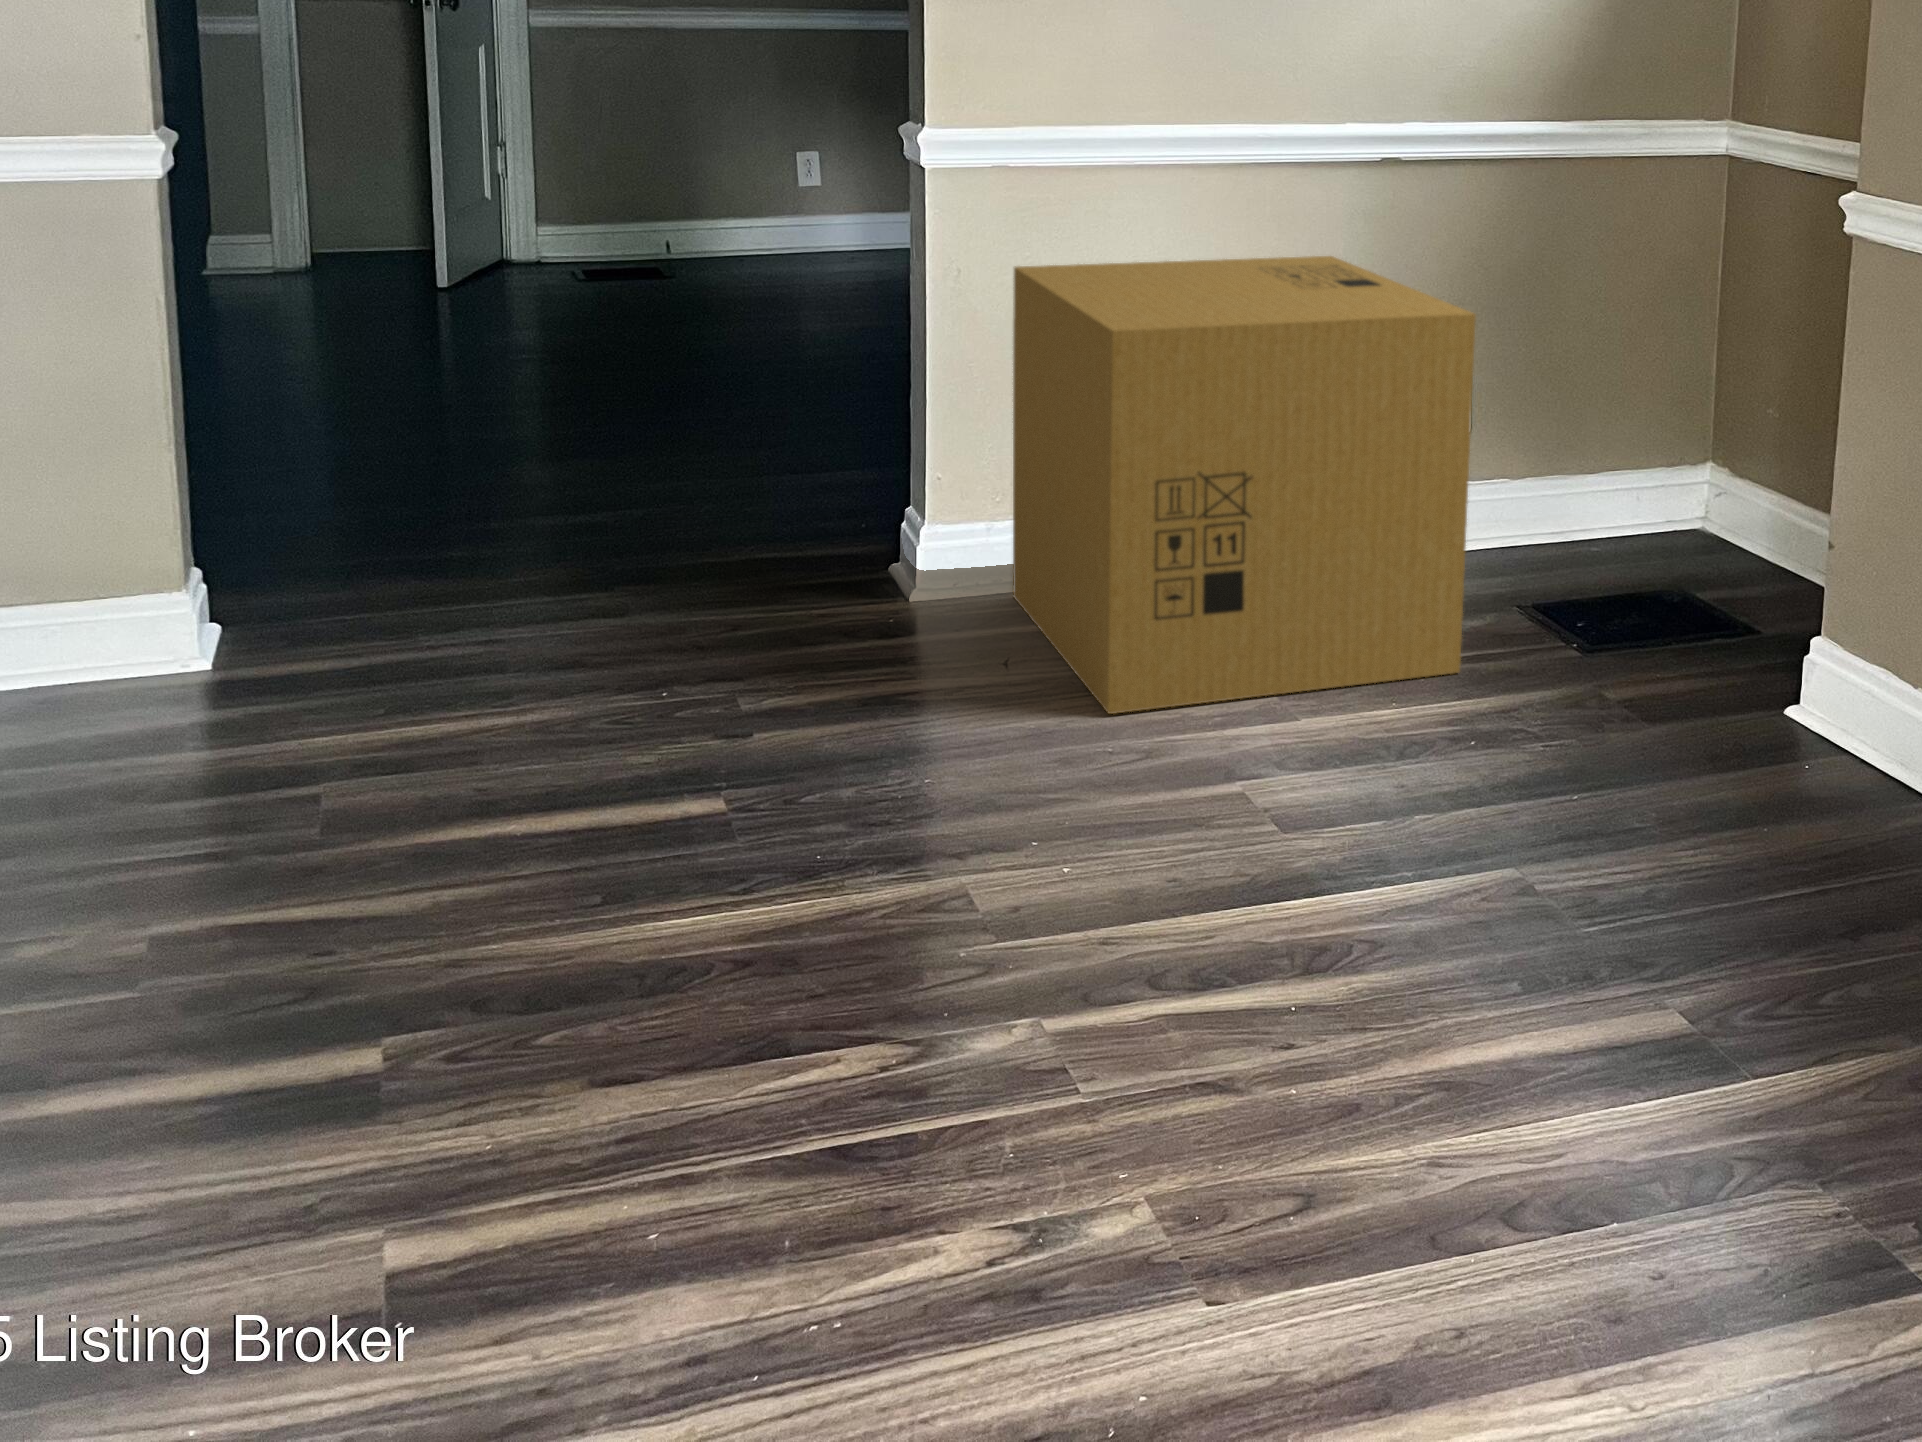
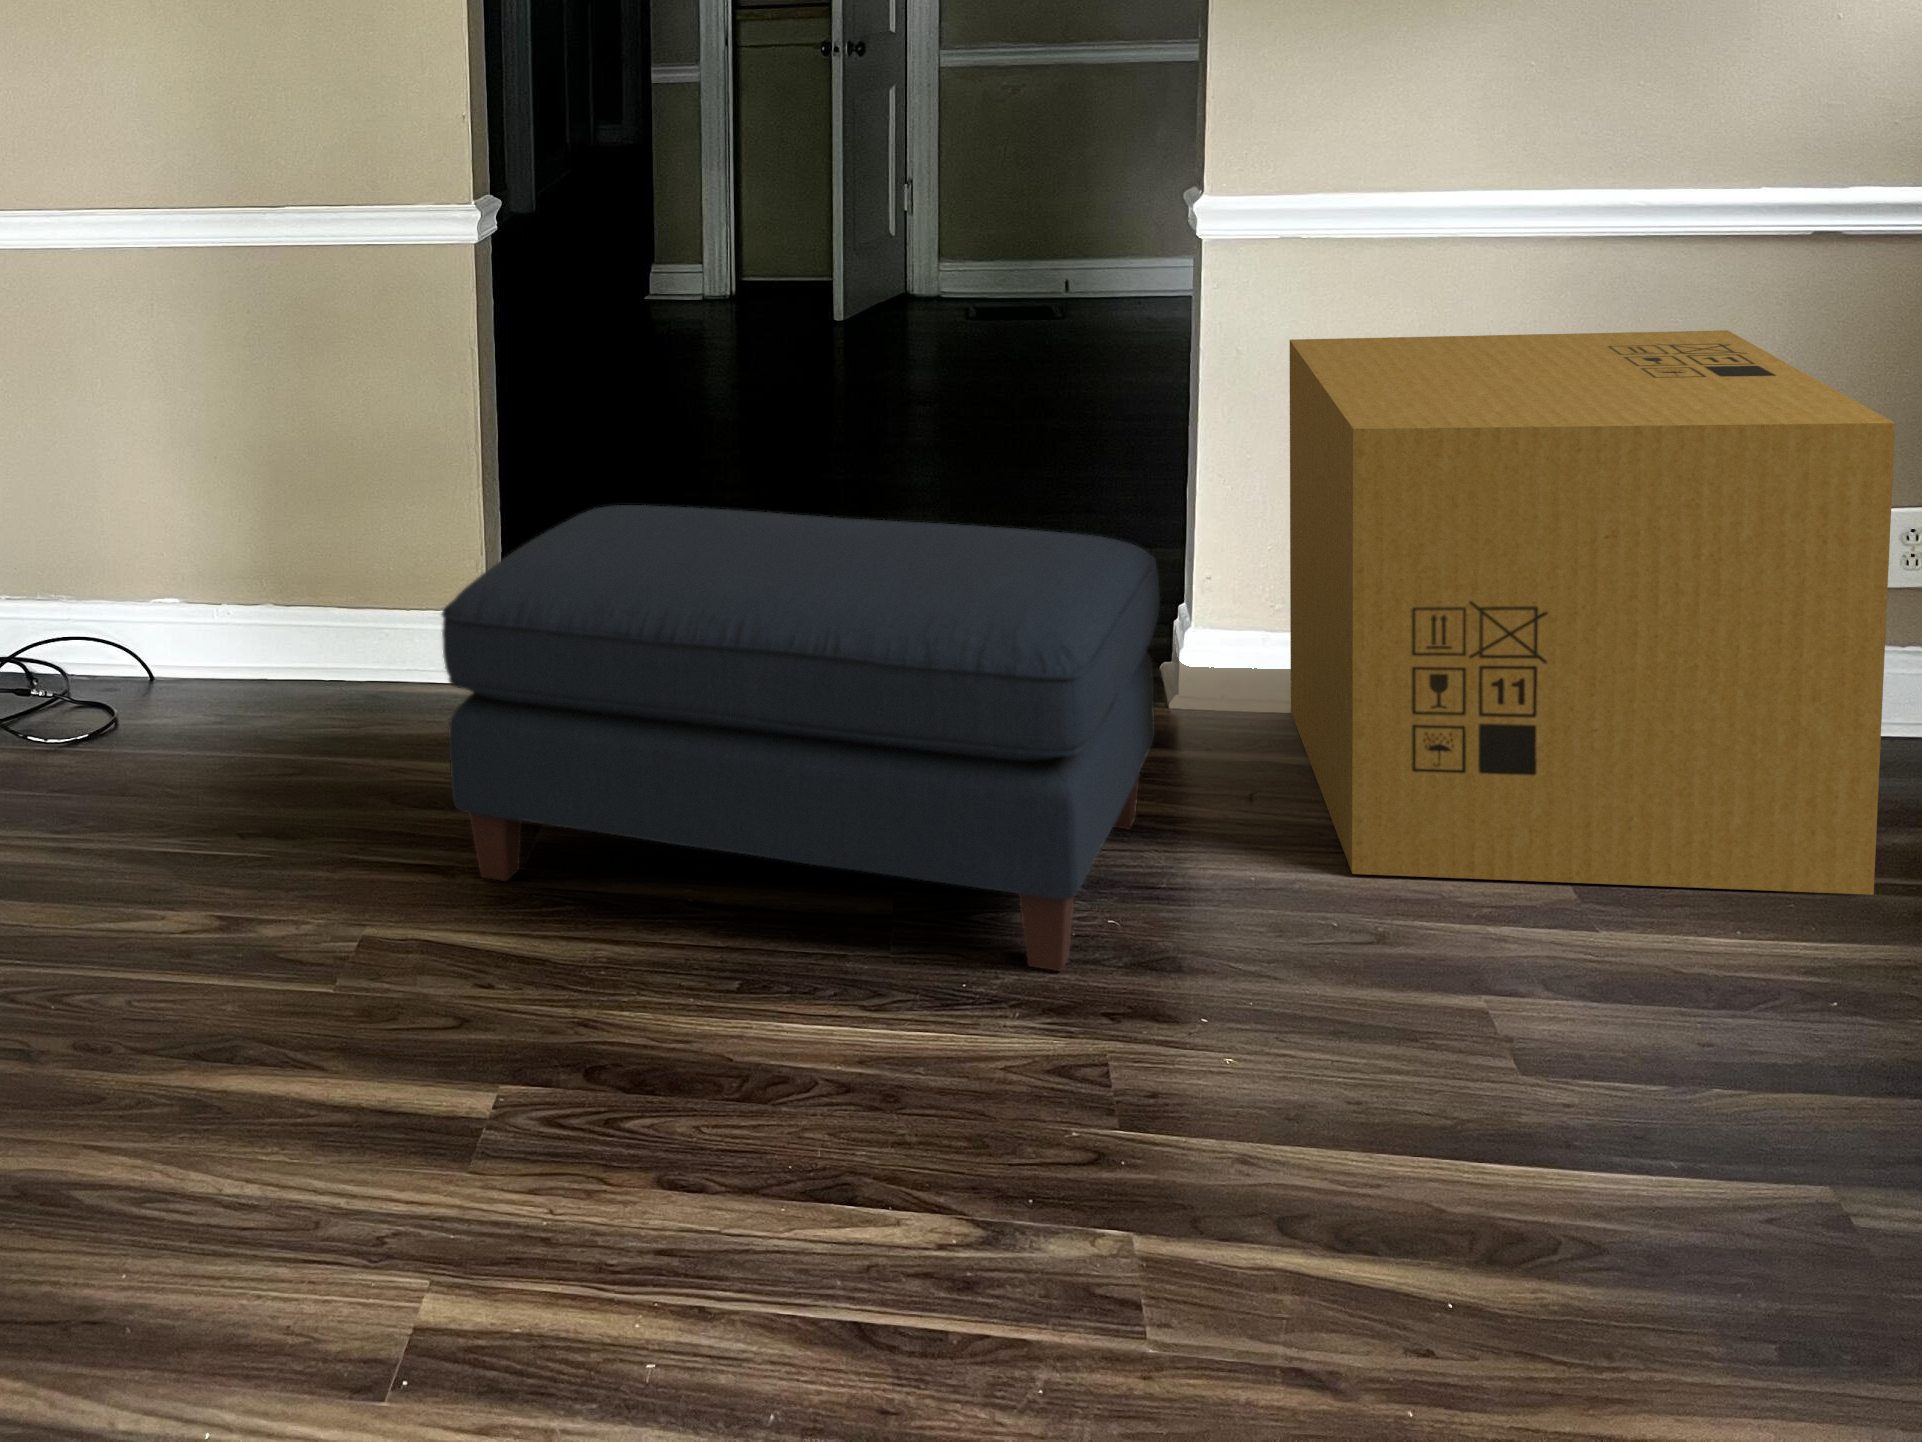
ottoman: none [220,440,941,853] -> present [442,505,1160,971]

